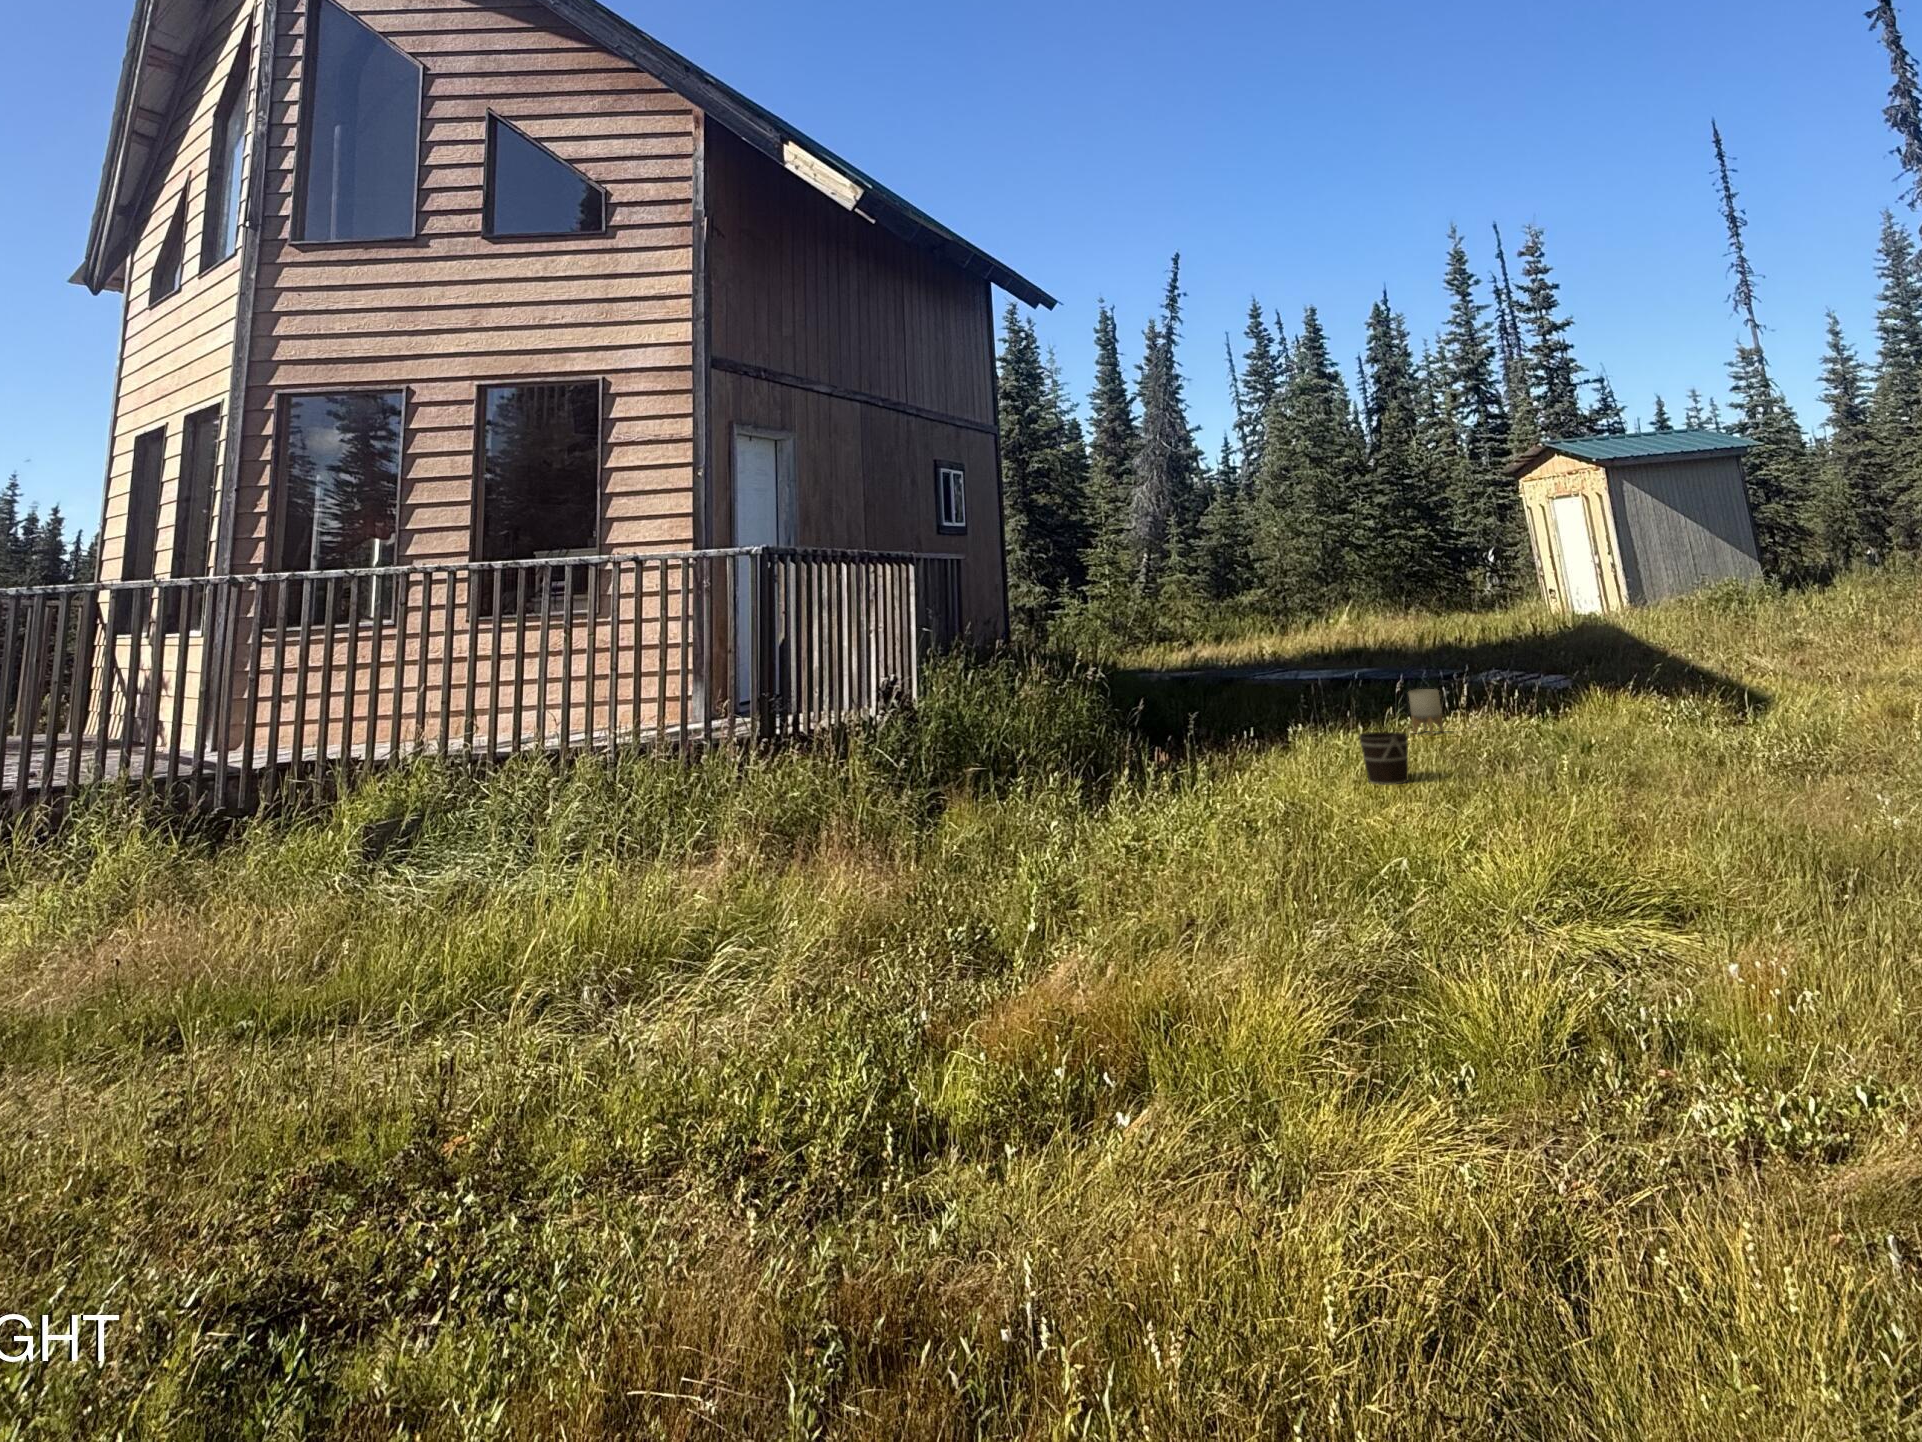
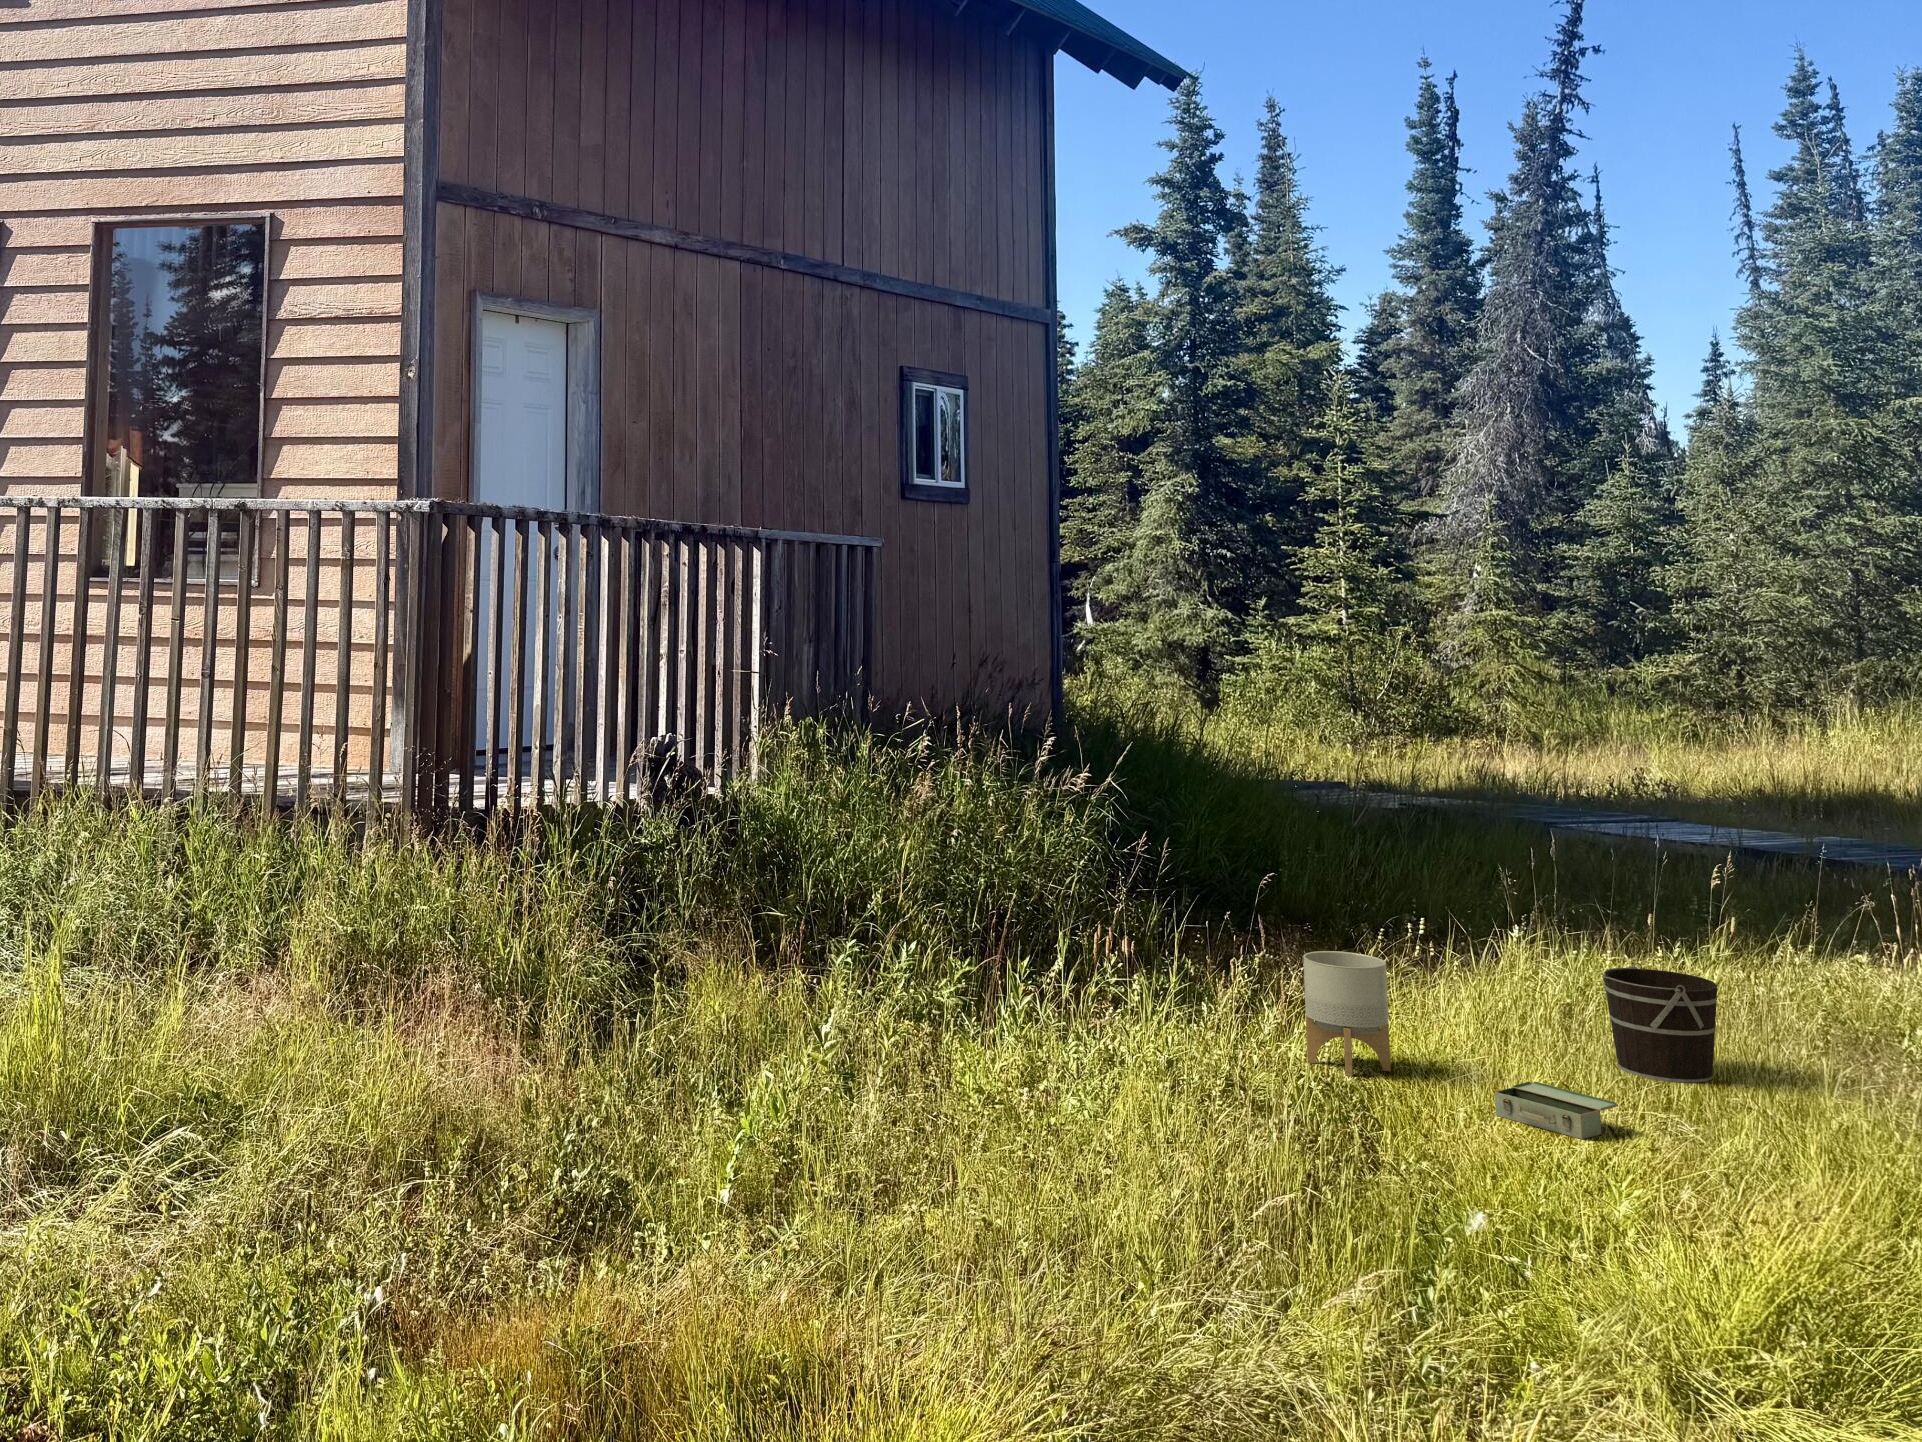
planter: present [1409,689,1443,735] -> present [1303,951,1391,1076]
toolbox: none [1326,790,1380,813] -> present [1495,1082,1618,1139]

